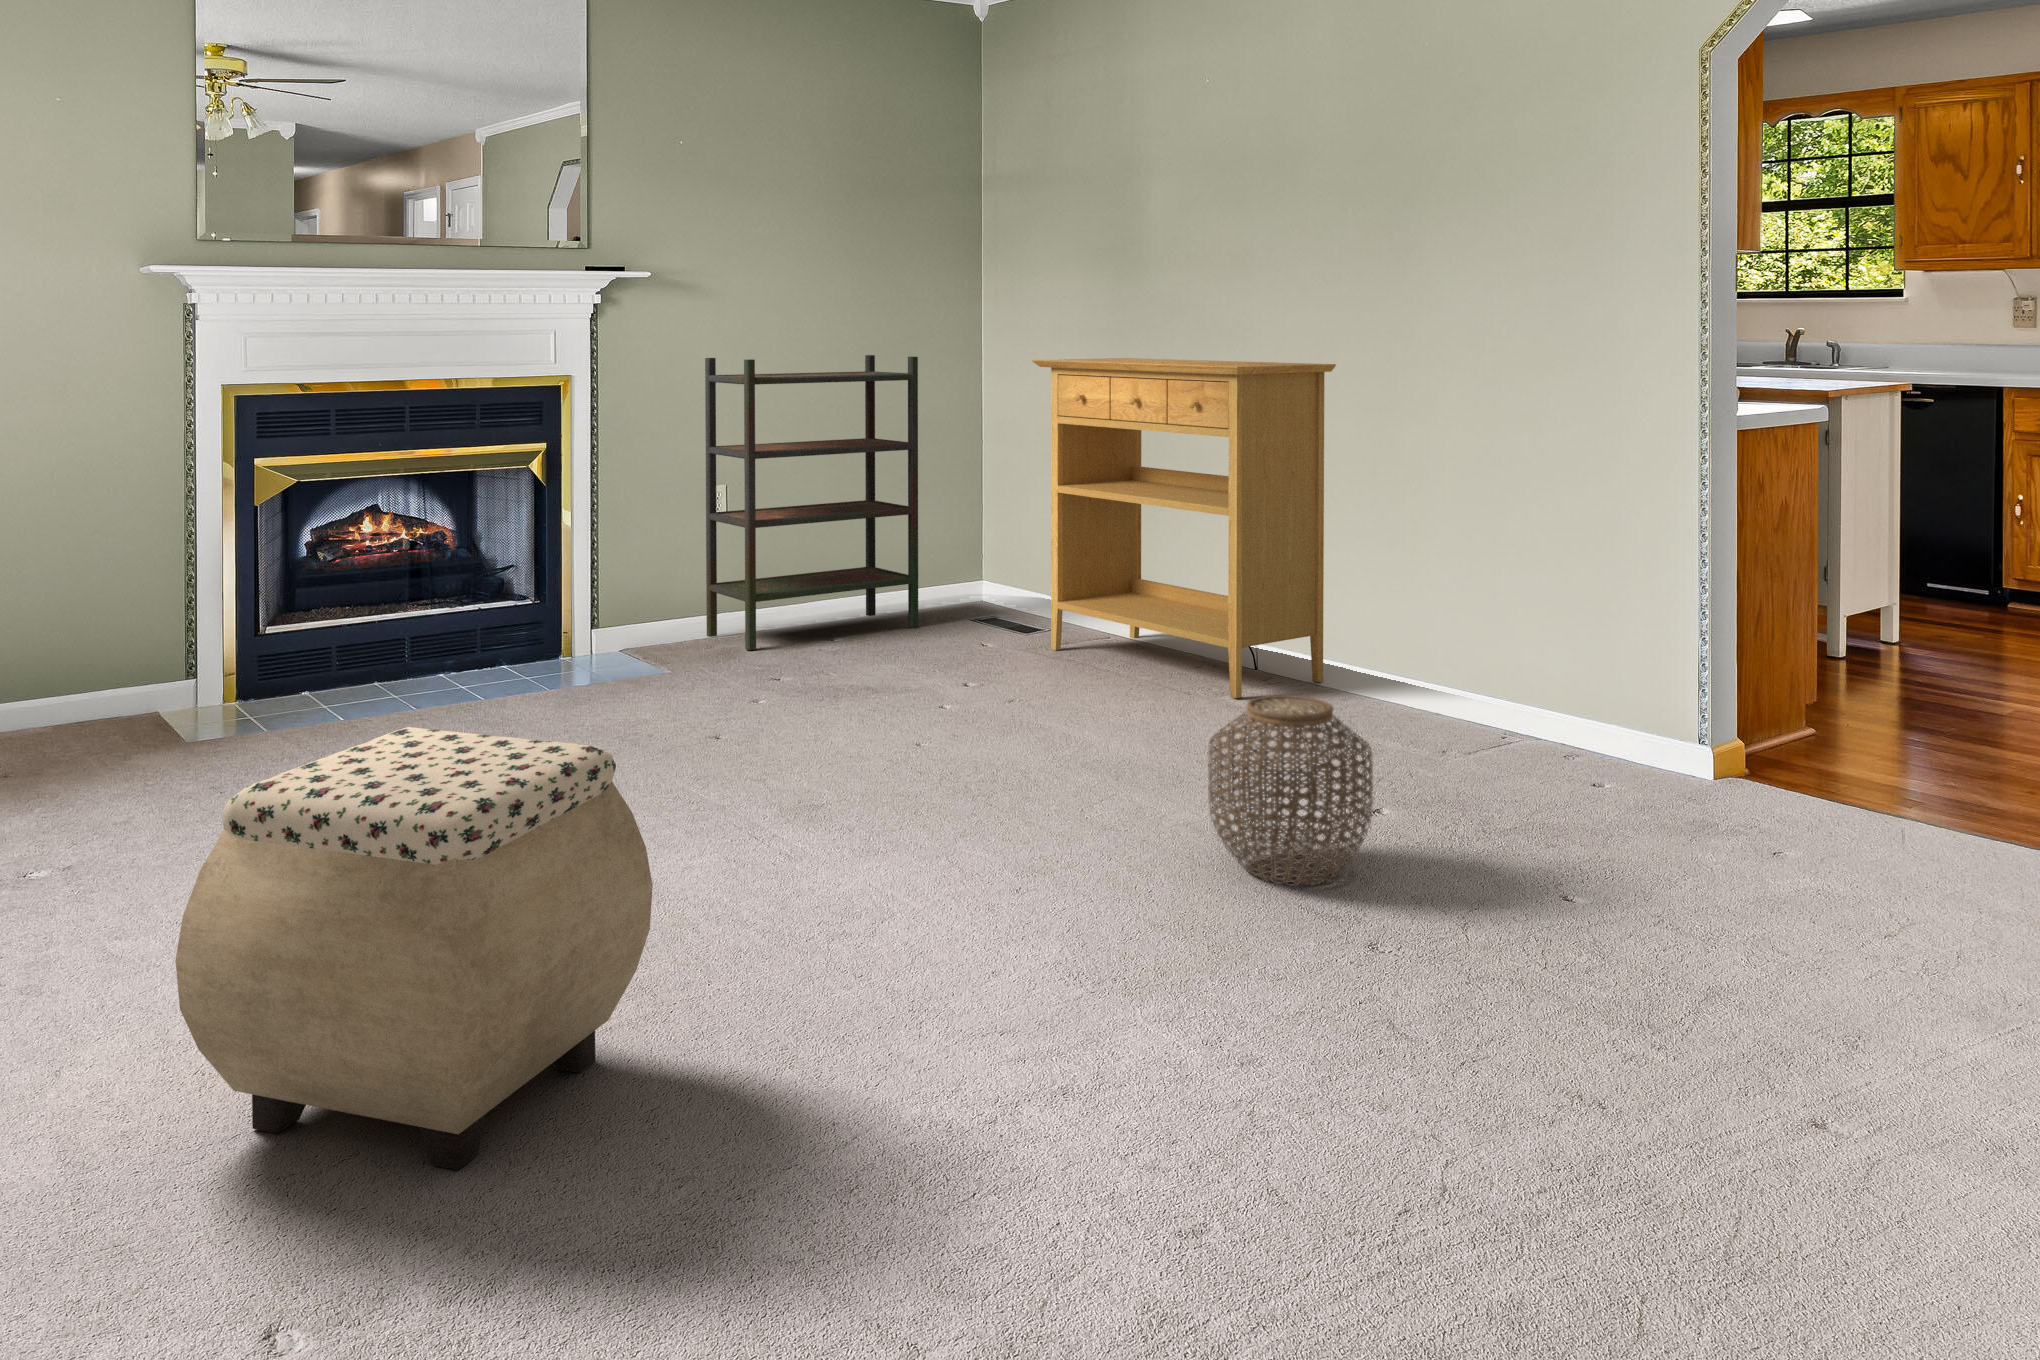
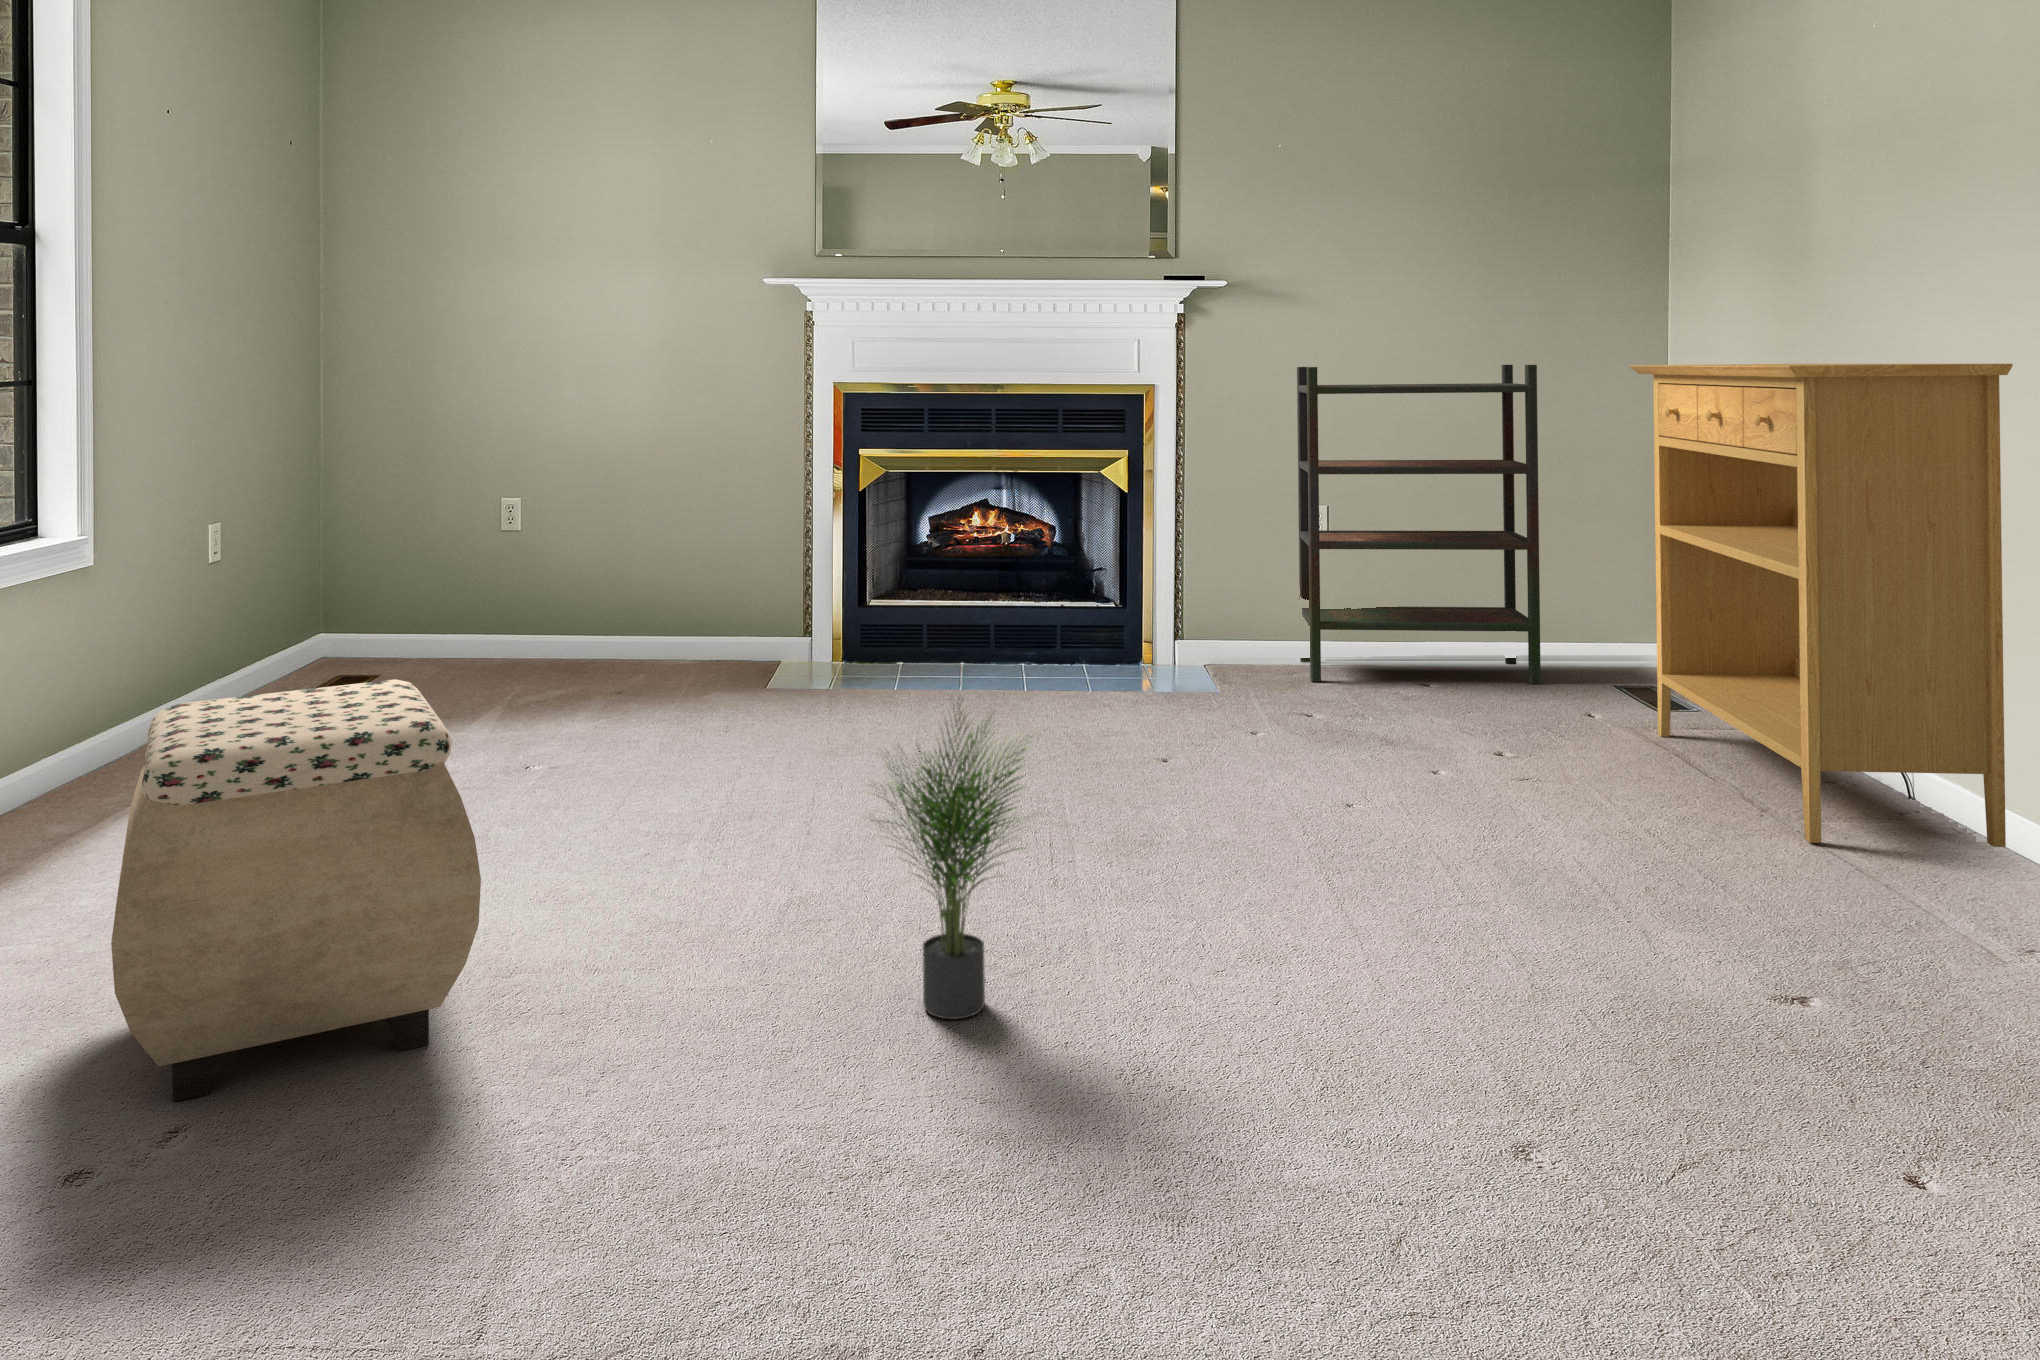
potted plant: none [834,657,1023,921] -> present [868,698,1041,1019]
woven basket: present [1208,695,1373,885] -> none [1319,829,1573,1135]

